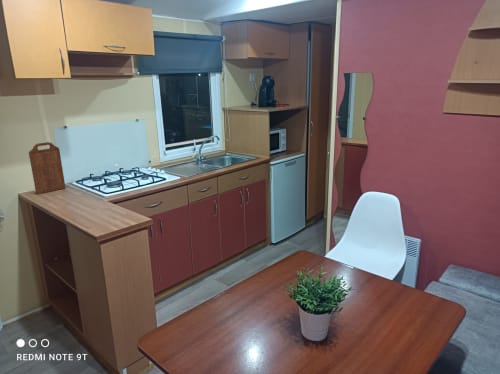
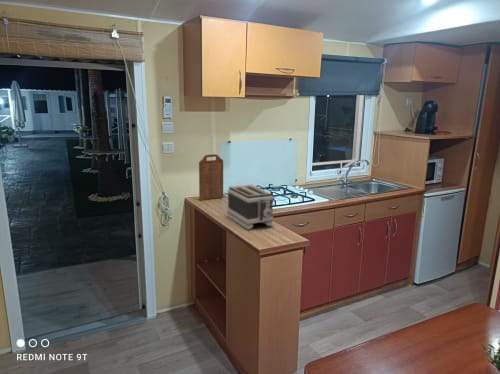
toaster: none [62,171,116,218] -> present [227,185,273,229]

